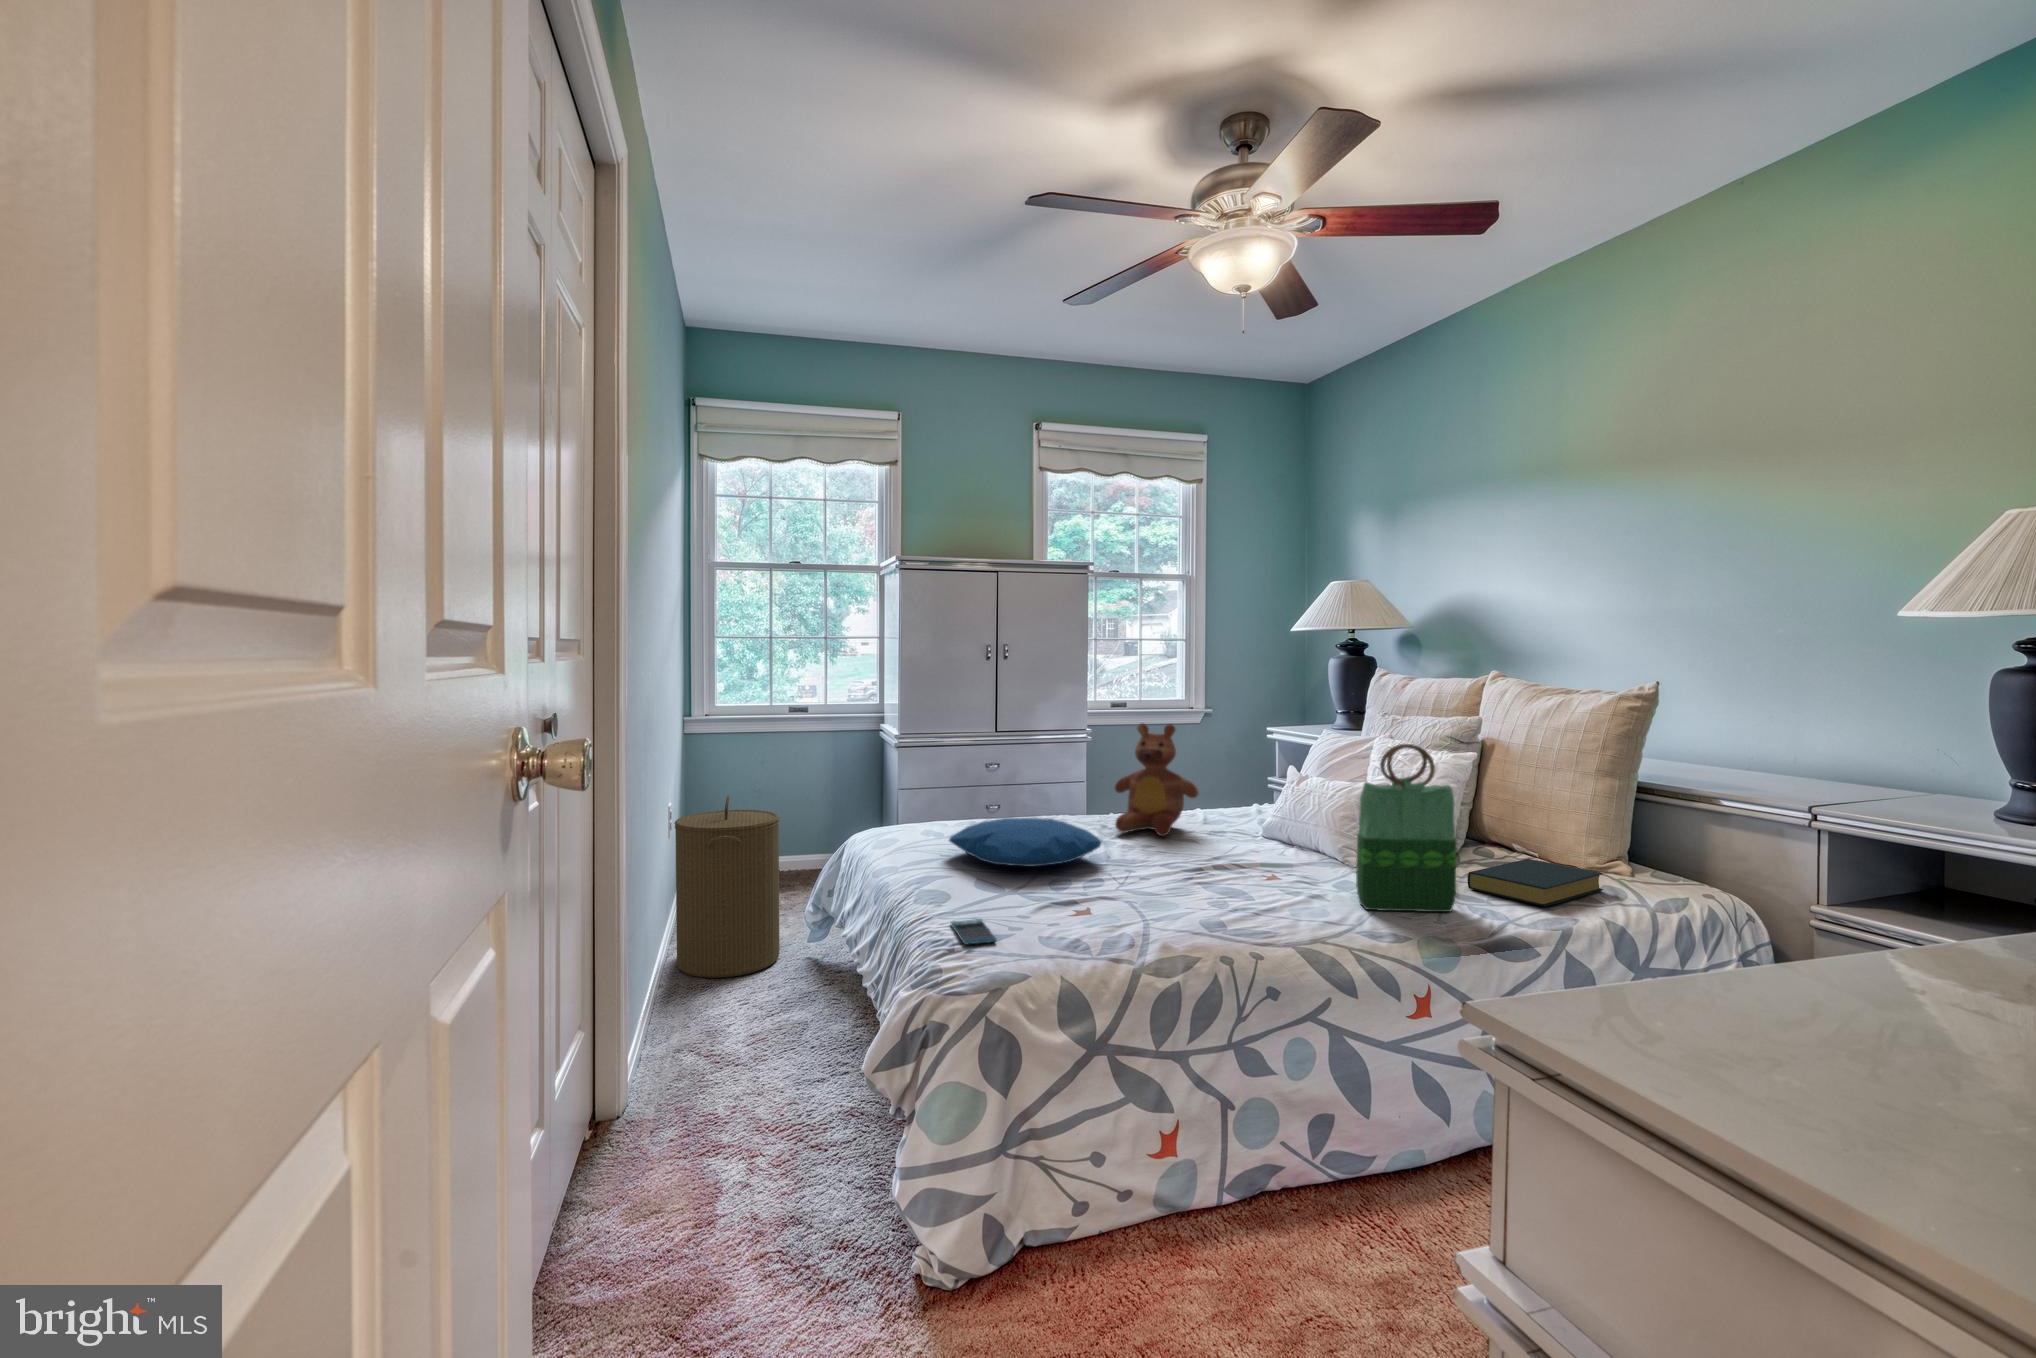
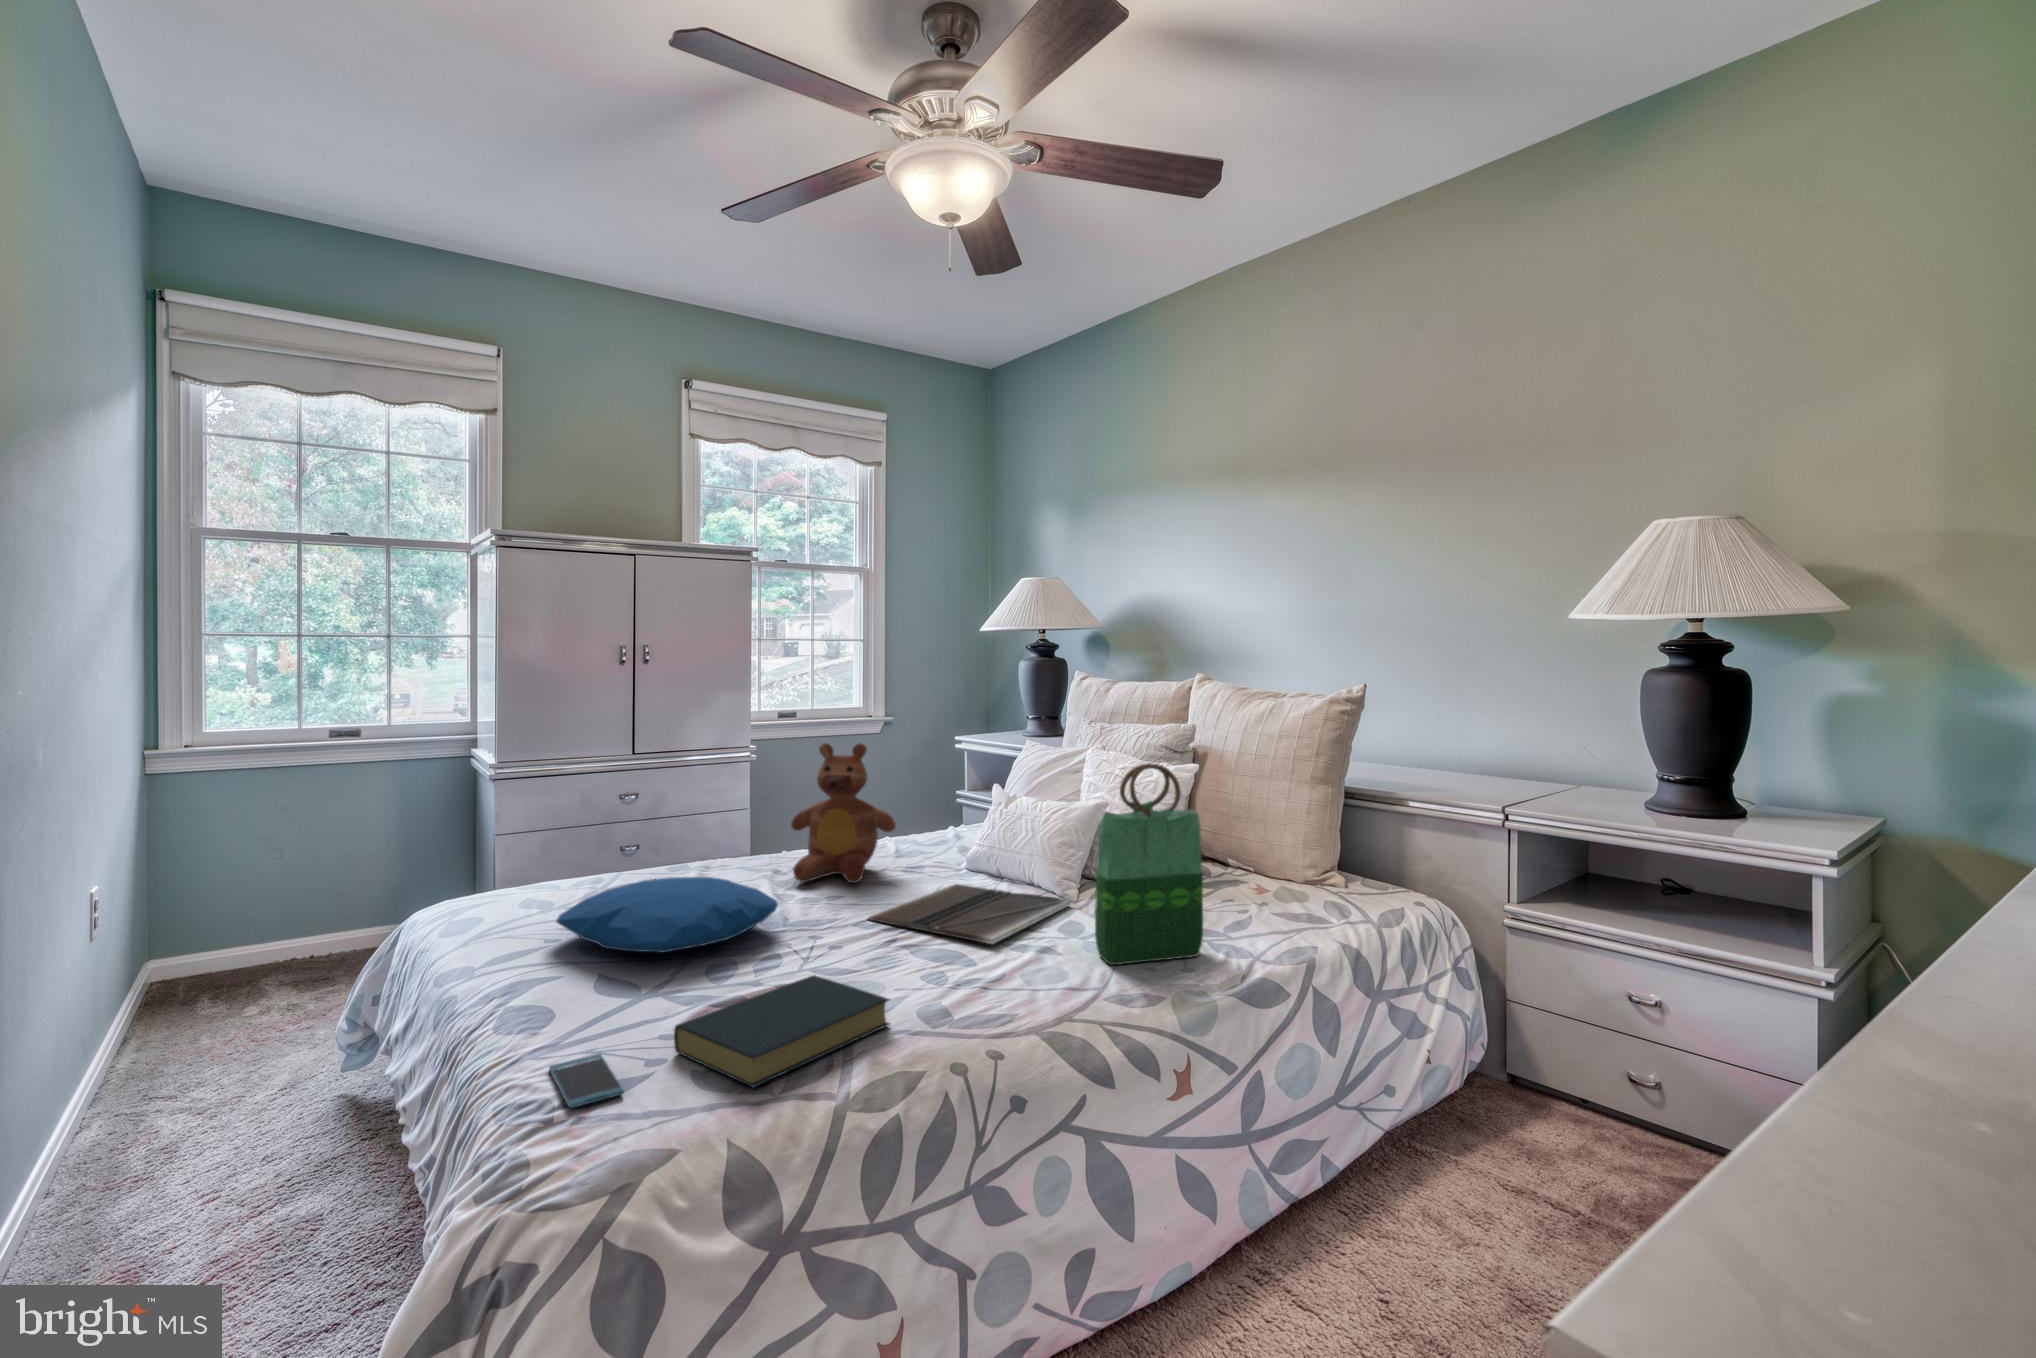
laundry hamper: present [675,795,780,978] -> none [84,873,290,1162]
laptop: none [1170,844,1346,886] -> present [868,884,1071,944]
hardback book: present [1467,859,1603,907] -> present [674,975,890,1087]

